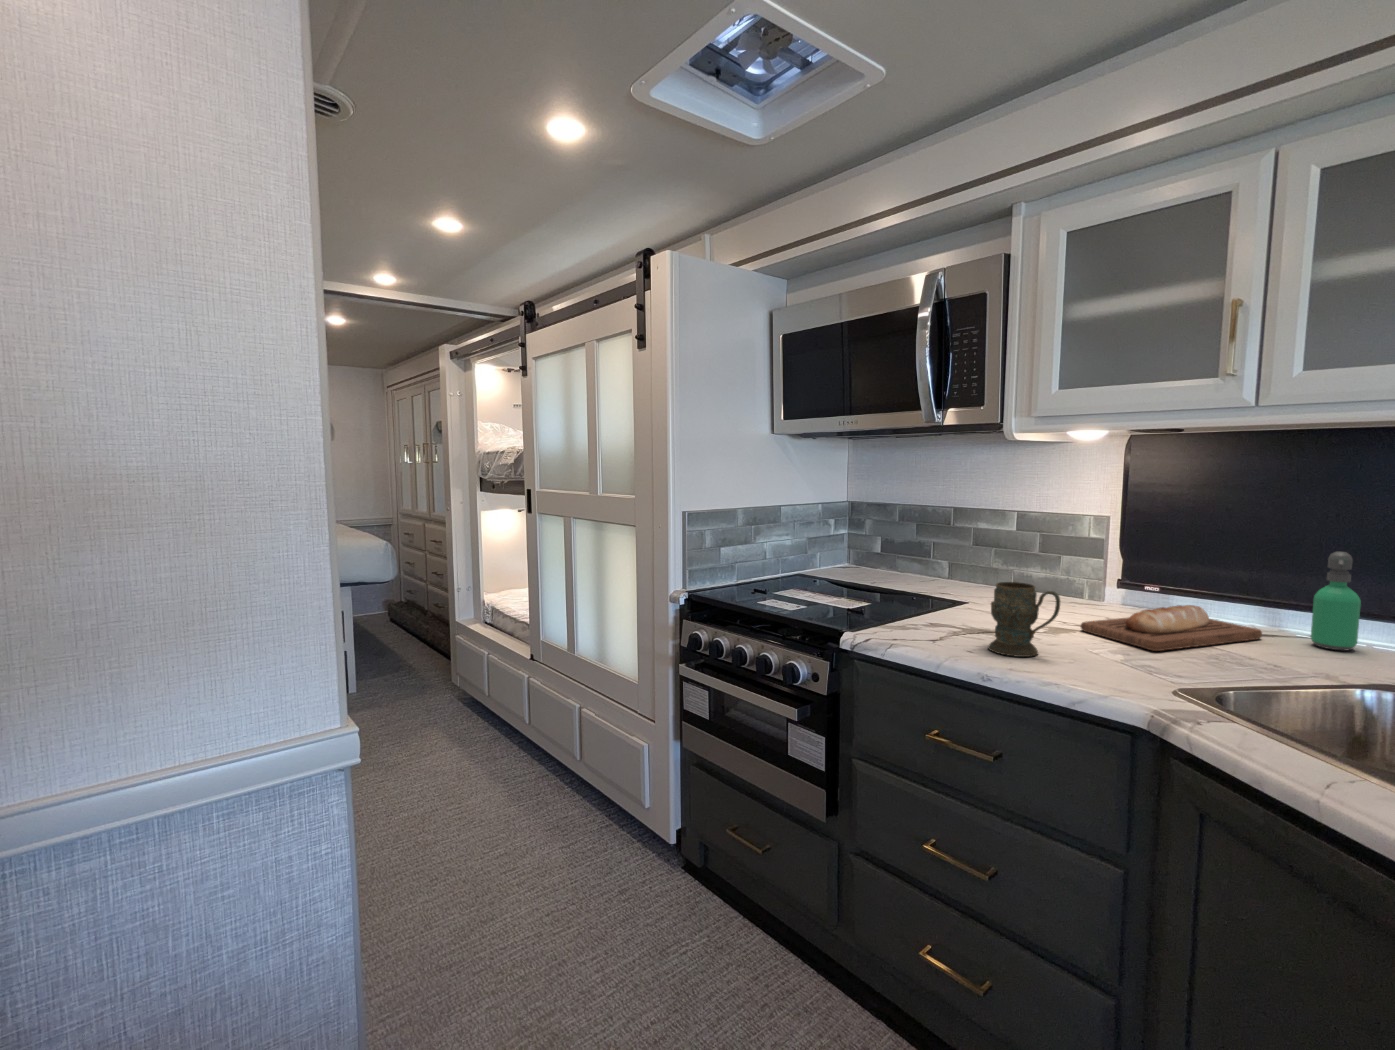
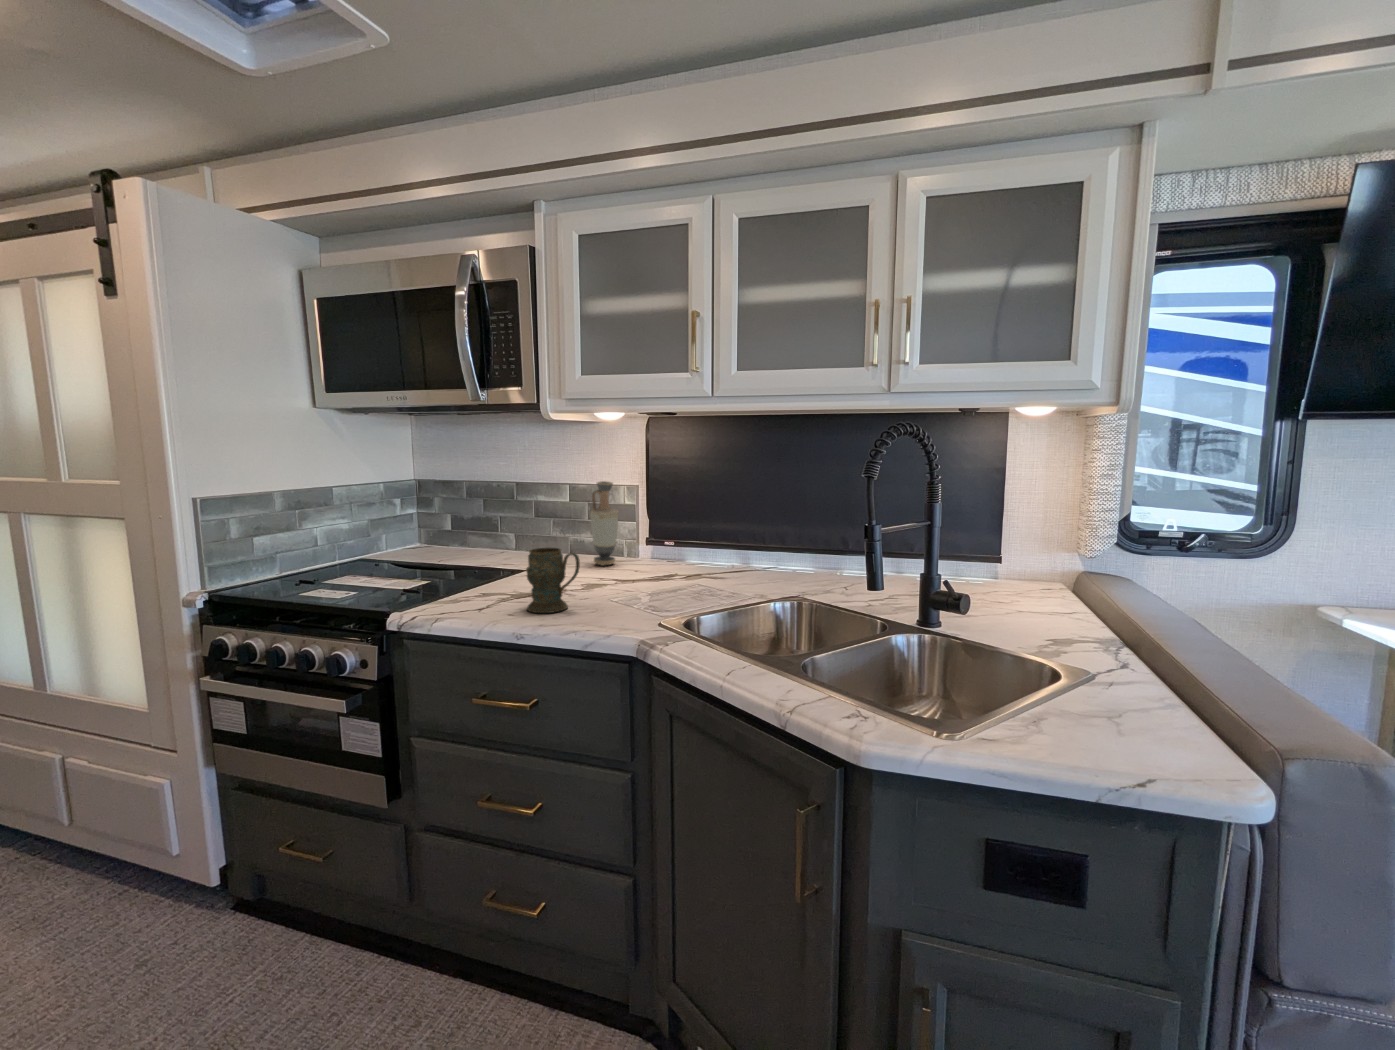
vase: none [1047,511,1085,607] -> present [590,481,619,566]
soap dispenser: present [1311,552,1361,651] -> none [760,505,785,576]
bread loaf: present [1081,605,1262,651] -> none [610,554,733,593]

